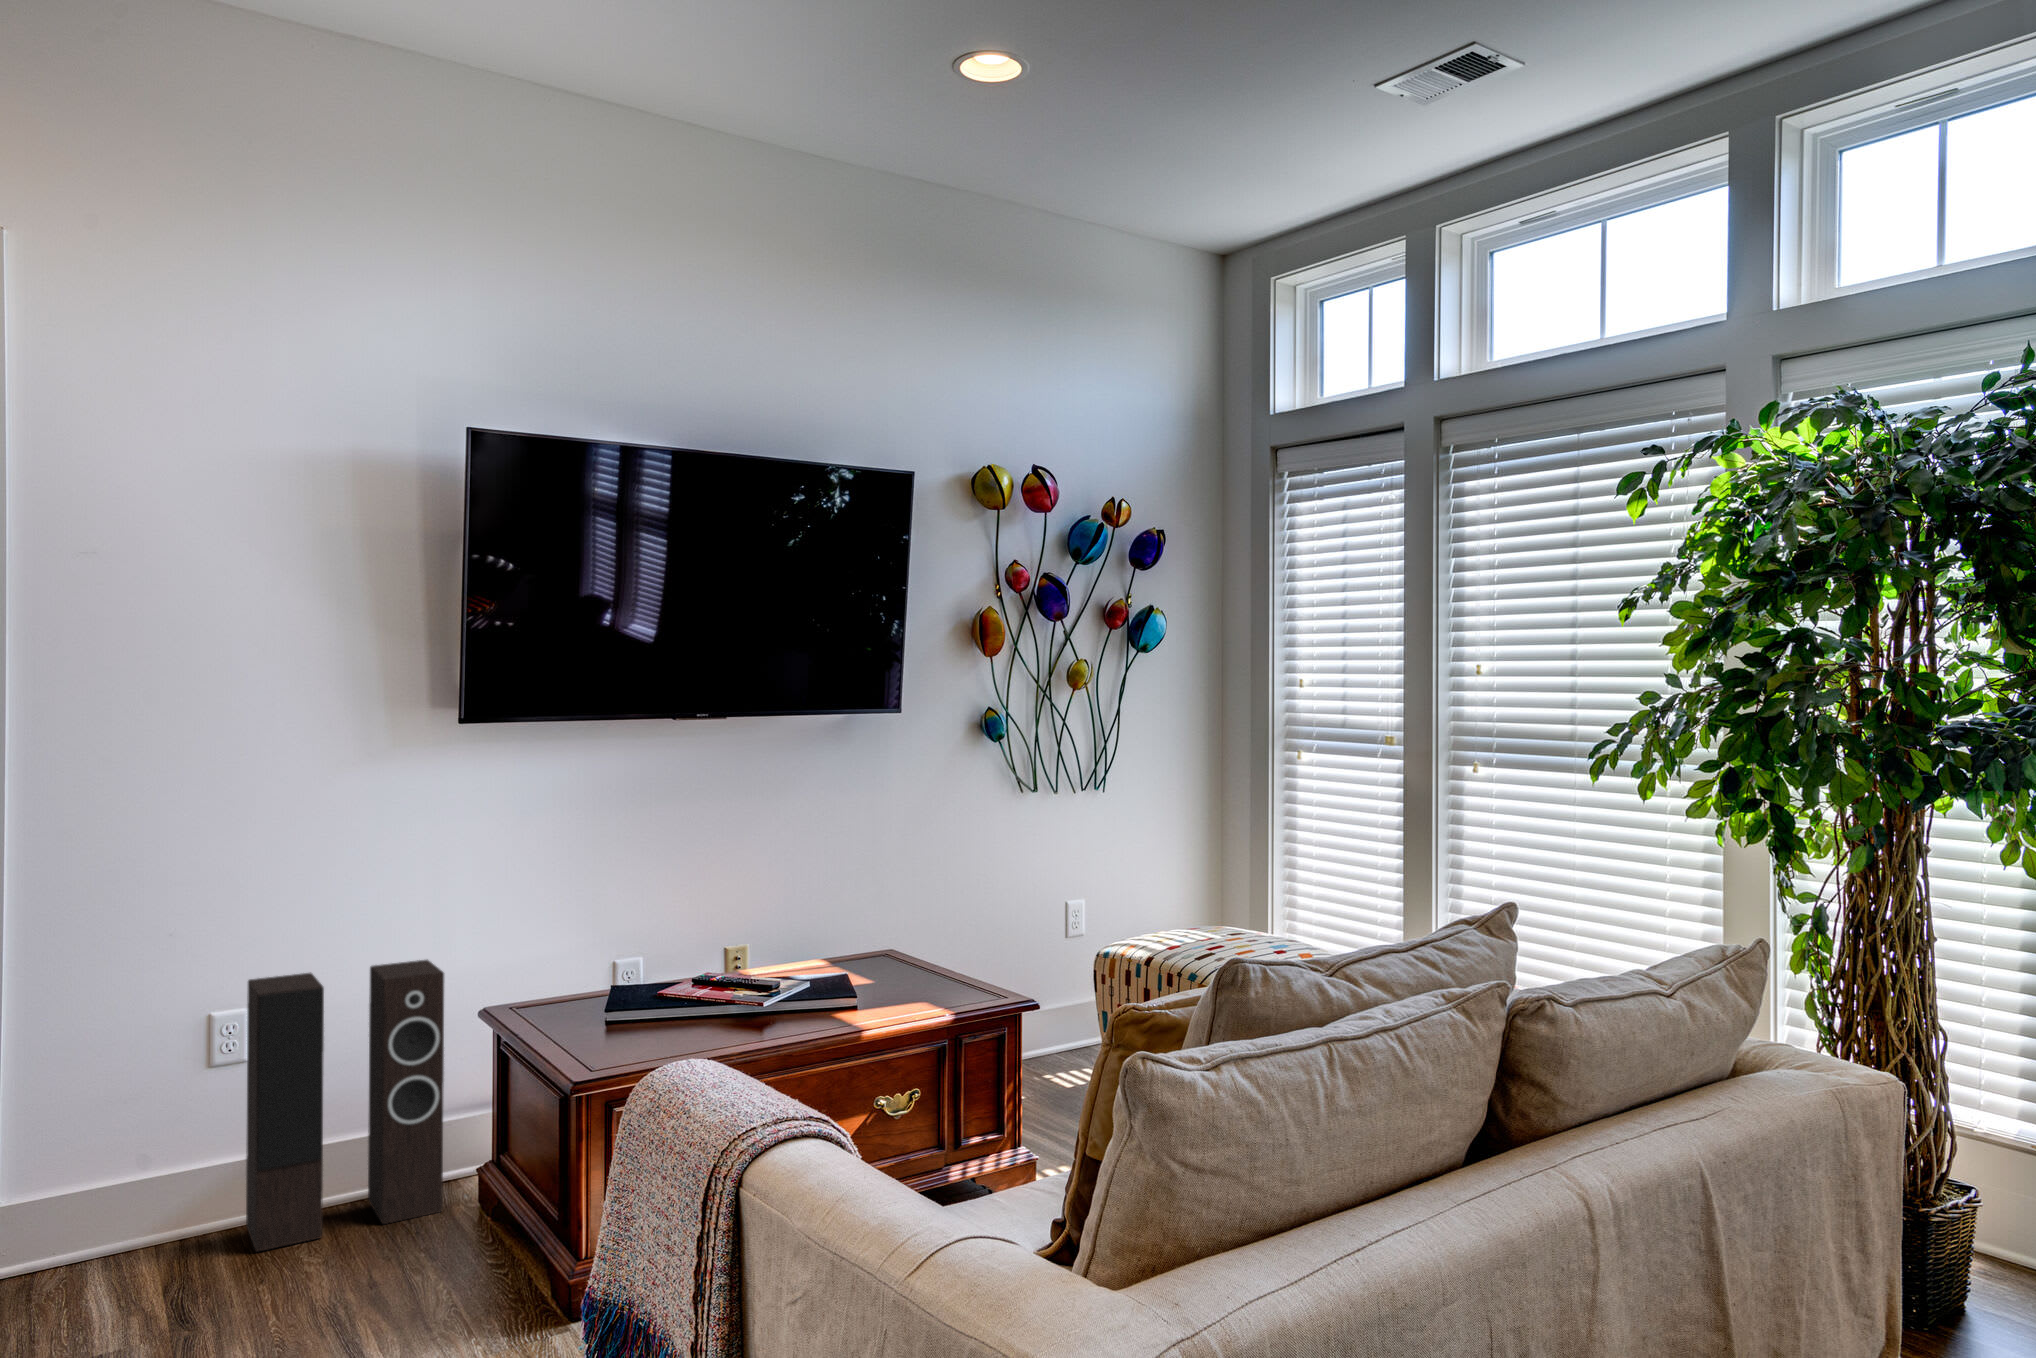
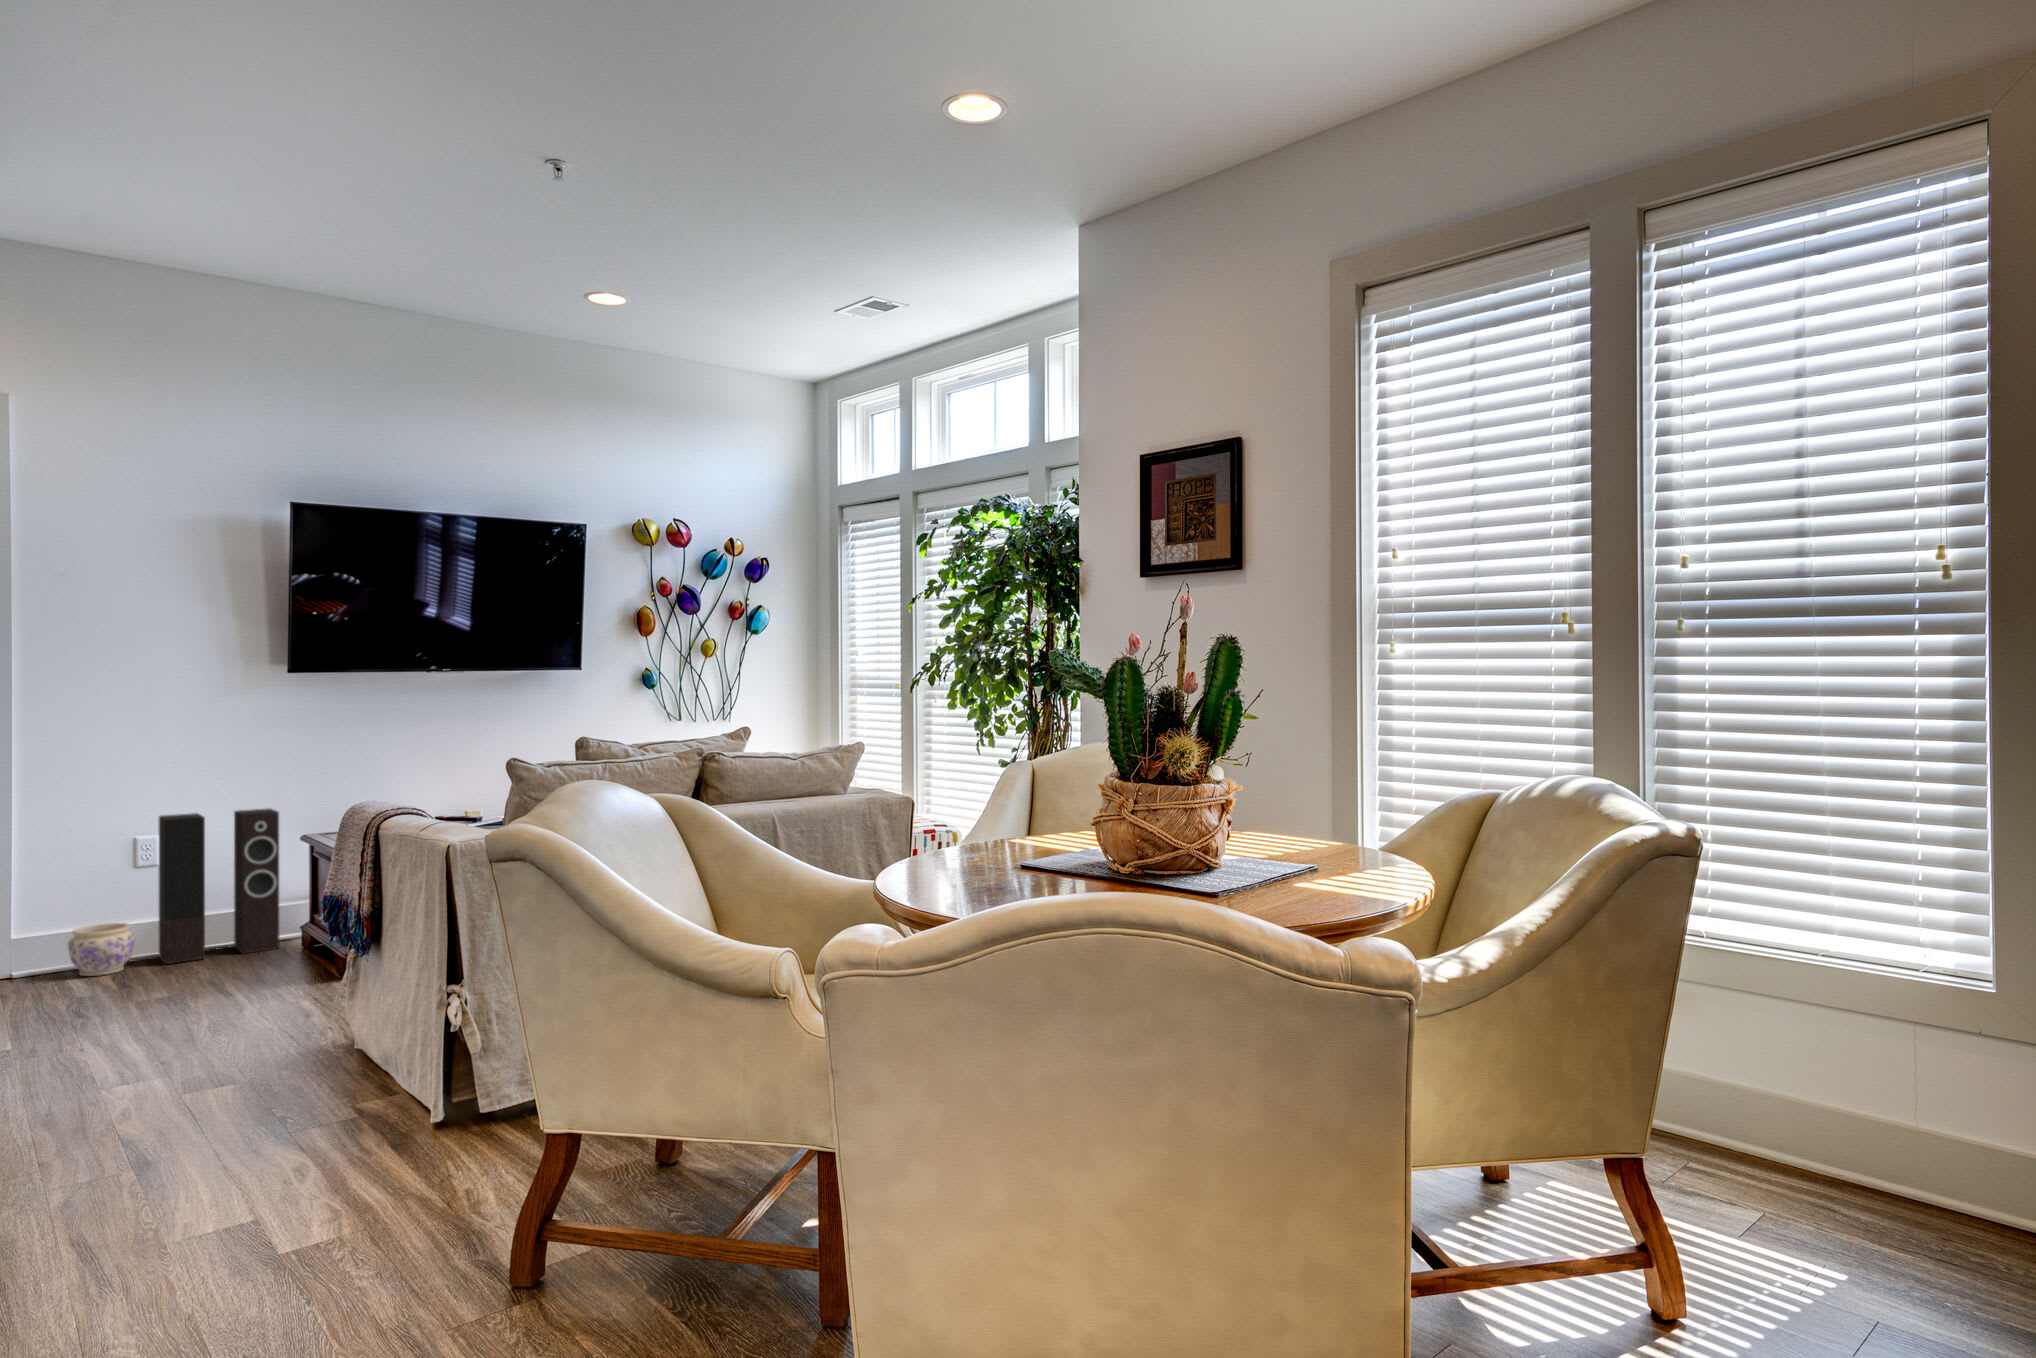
planter: none [93,1176,207,1284] -> present [68,923,135,976]

